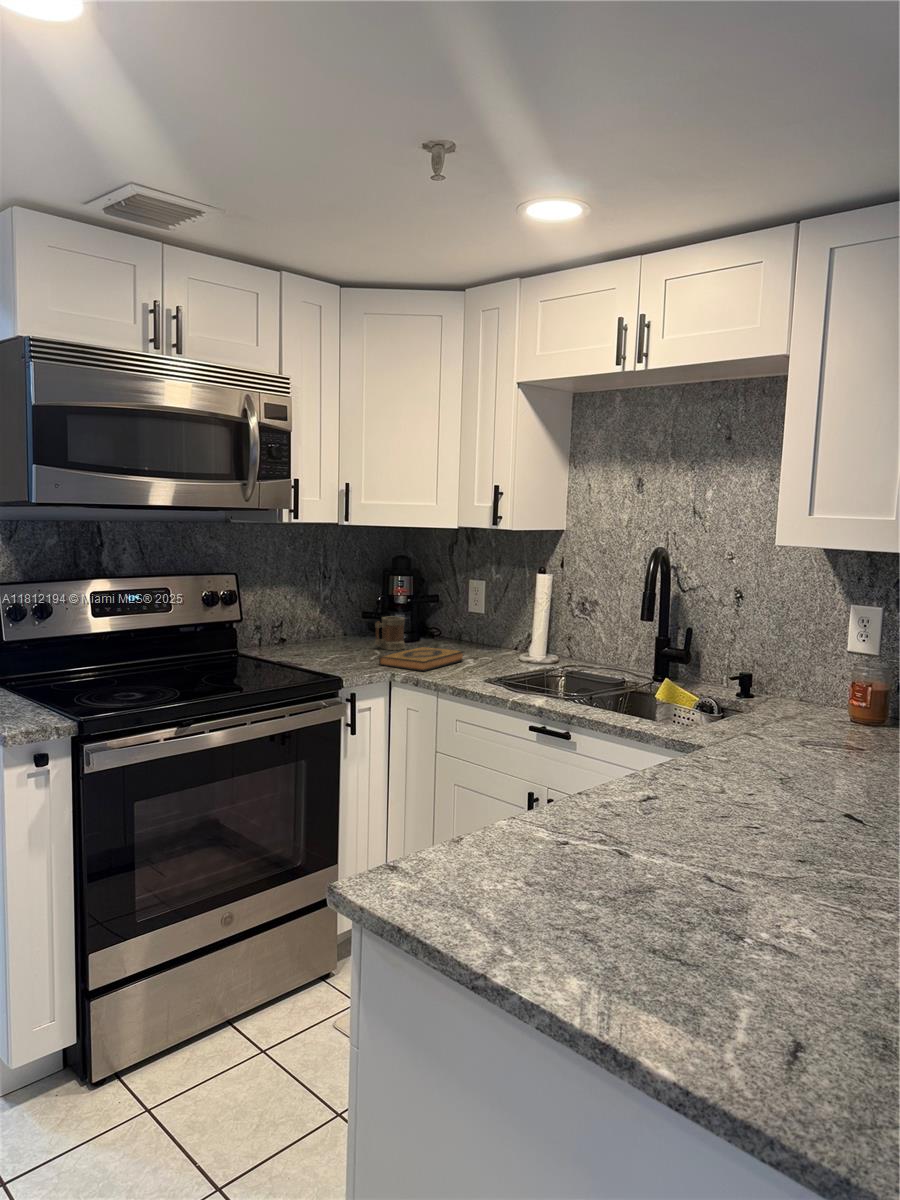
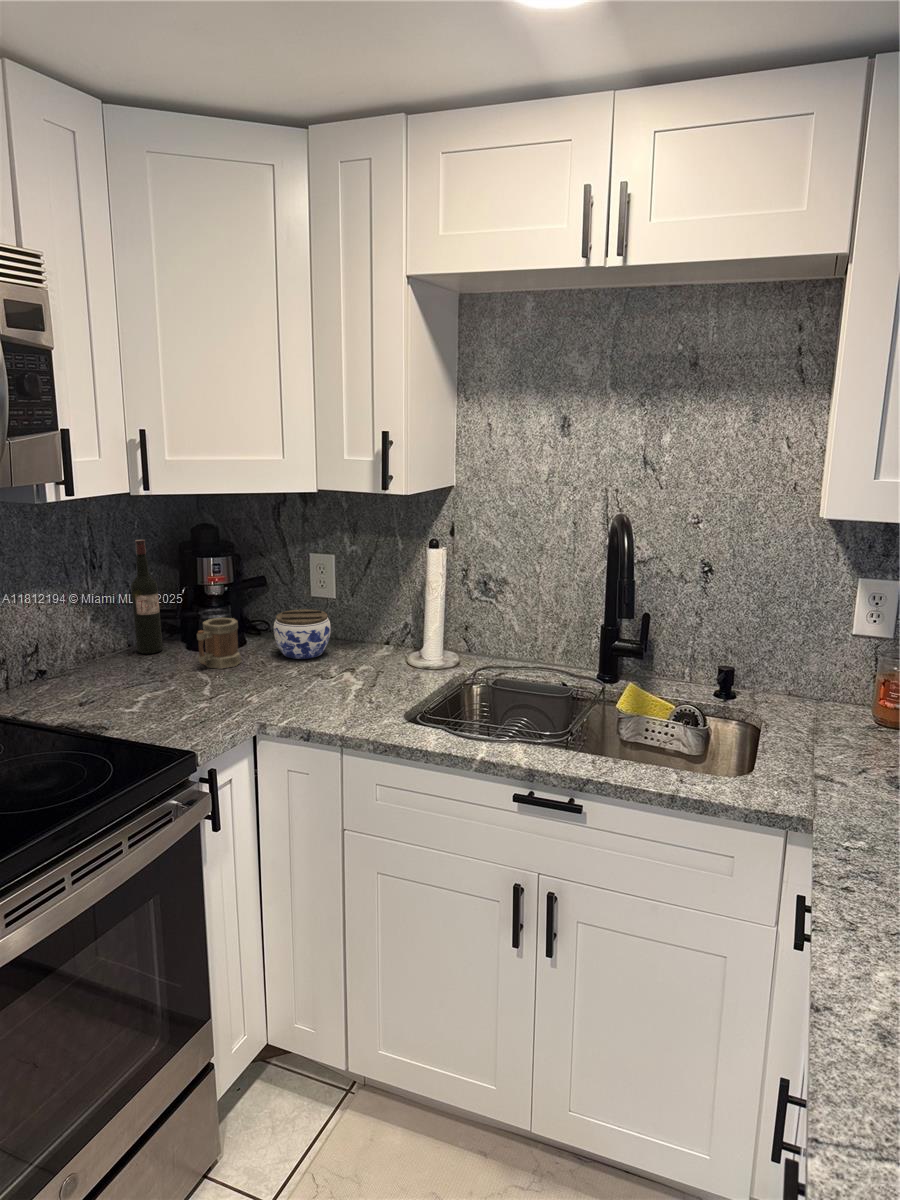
wine bottle: none [344,561,361,640] -> present [131,540,163,654]
jar: none [431,618,472,652] -> present [274,609,331,659]
hardback book: present [379,647,464,671] -> none [233,662,344,715]

